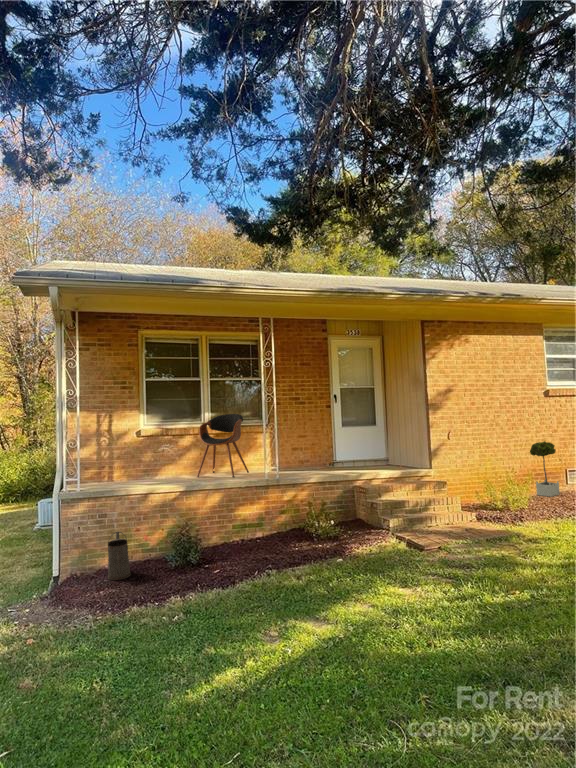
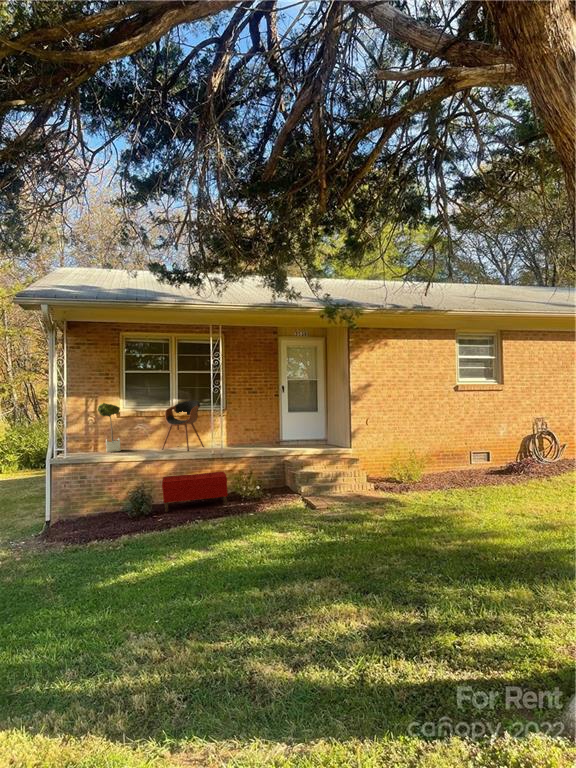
potted tree: present [530,441,560,497] -> present [98,403,121,452]
bench: none [207,503,295,558] -> present [162,472,228,512]
watering can: present [107,531,131,580] -> none [82,489,100,524]

